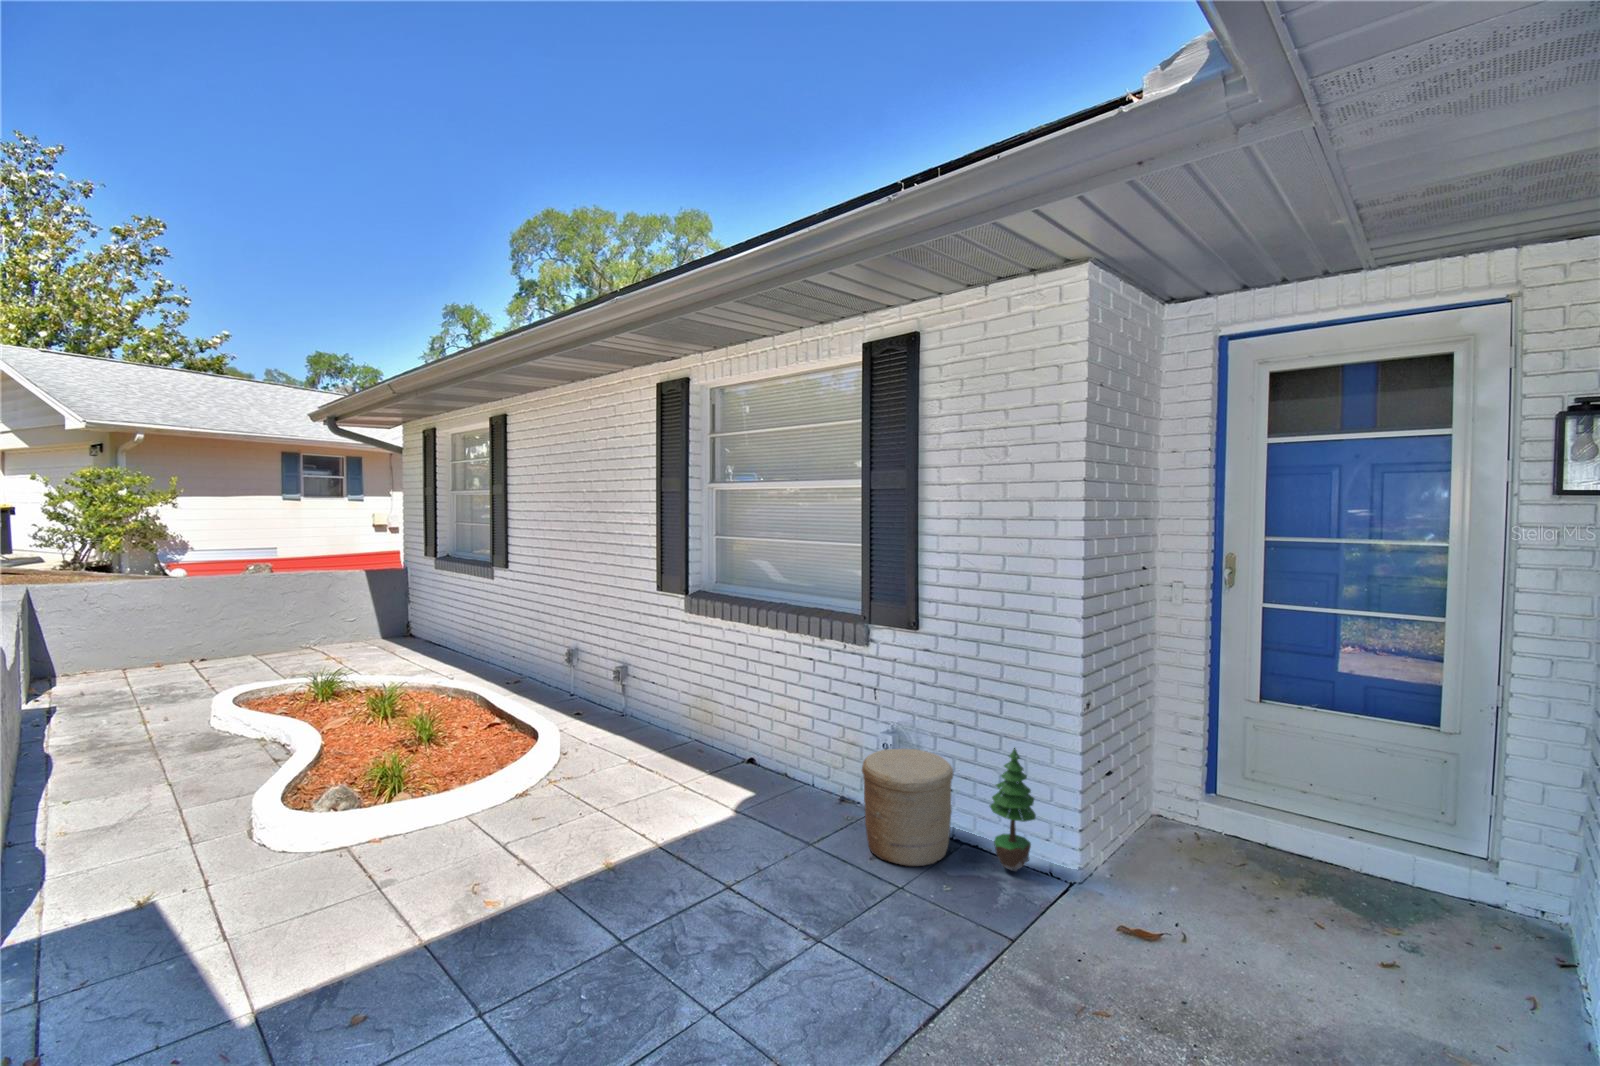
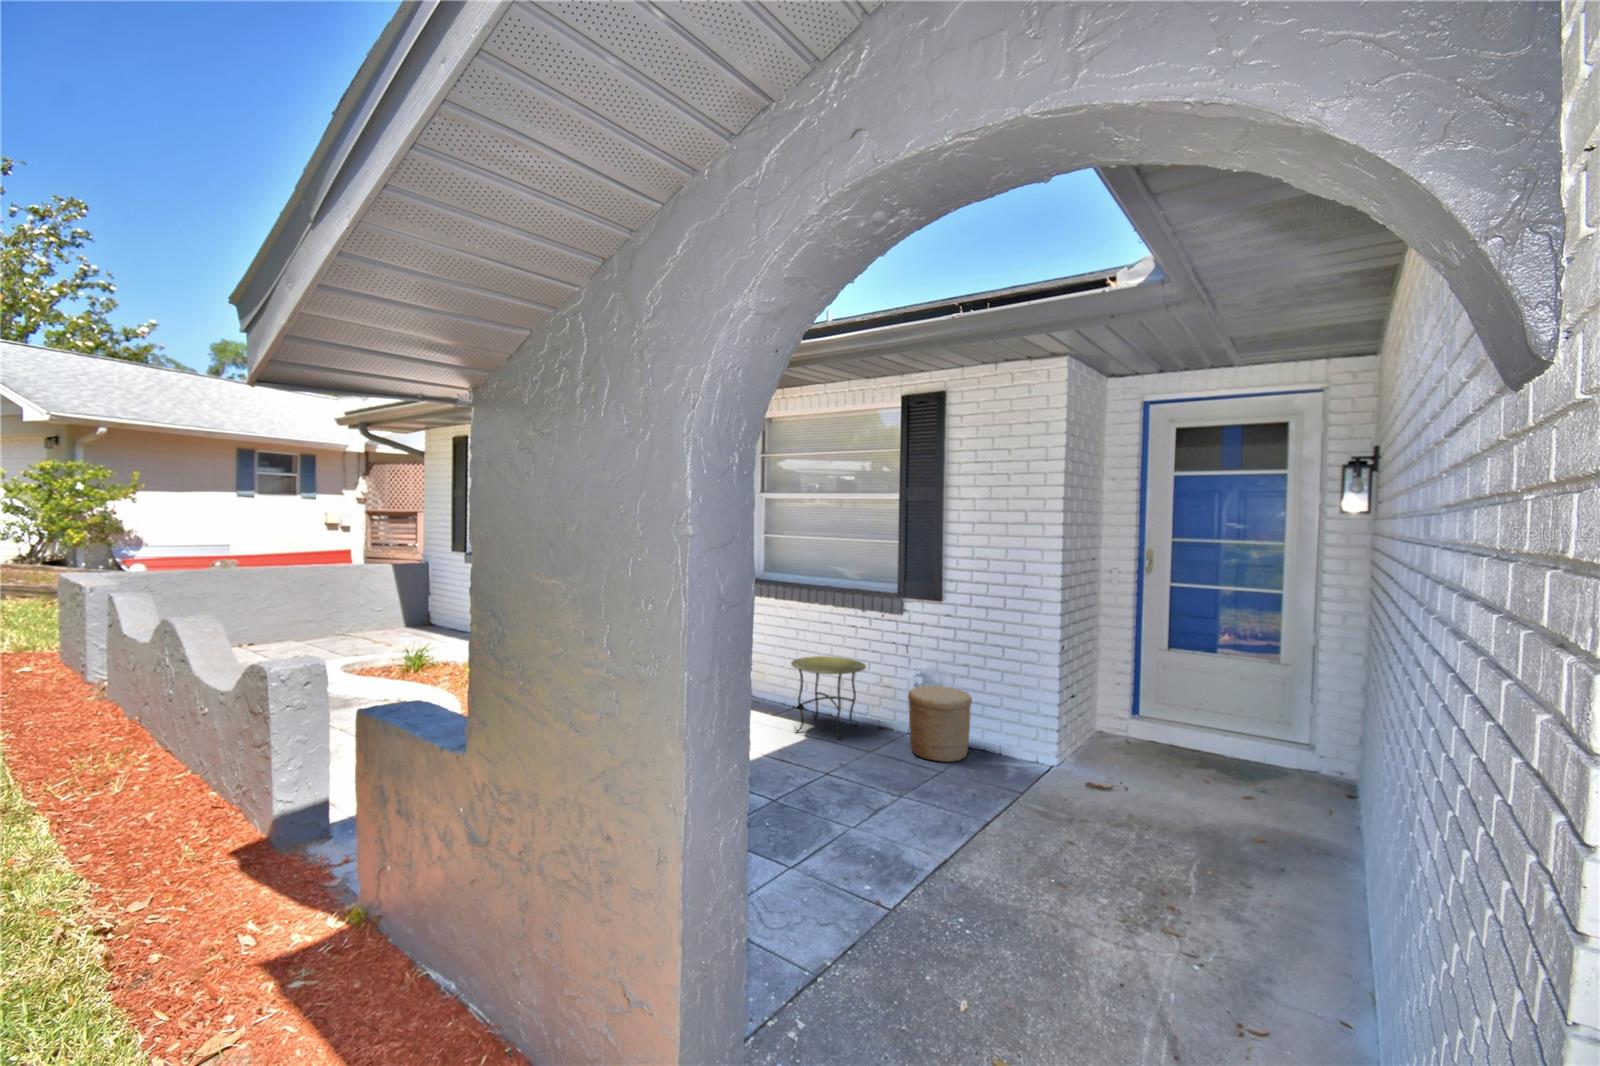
side table: none [718,698,820,818] -> present [791,656,866,739]
potted tree: present [990,748,1036,871] -> none [998,677,1030,762]

